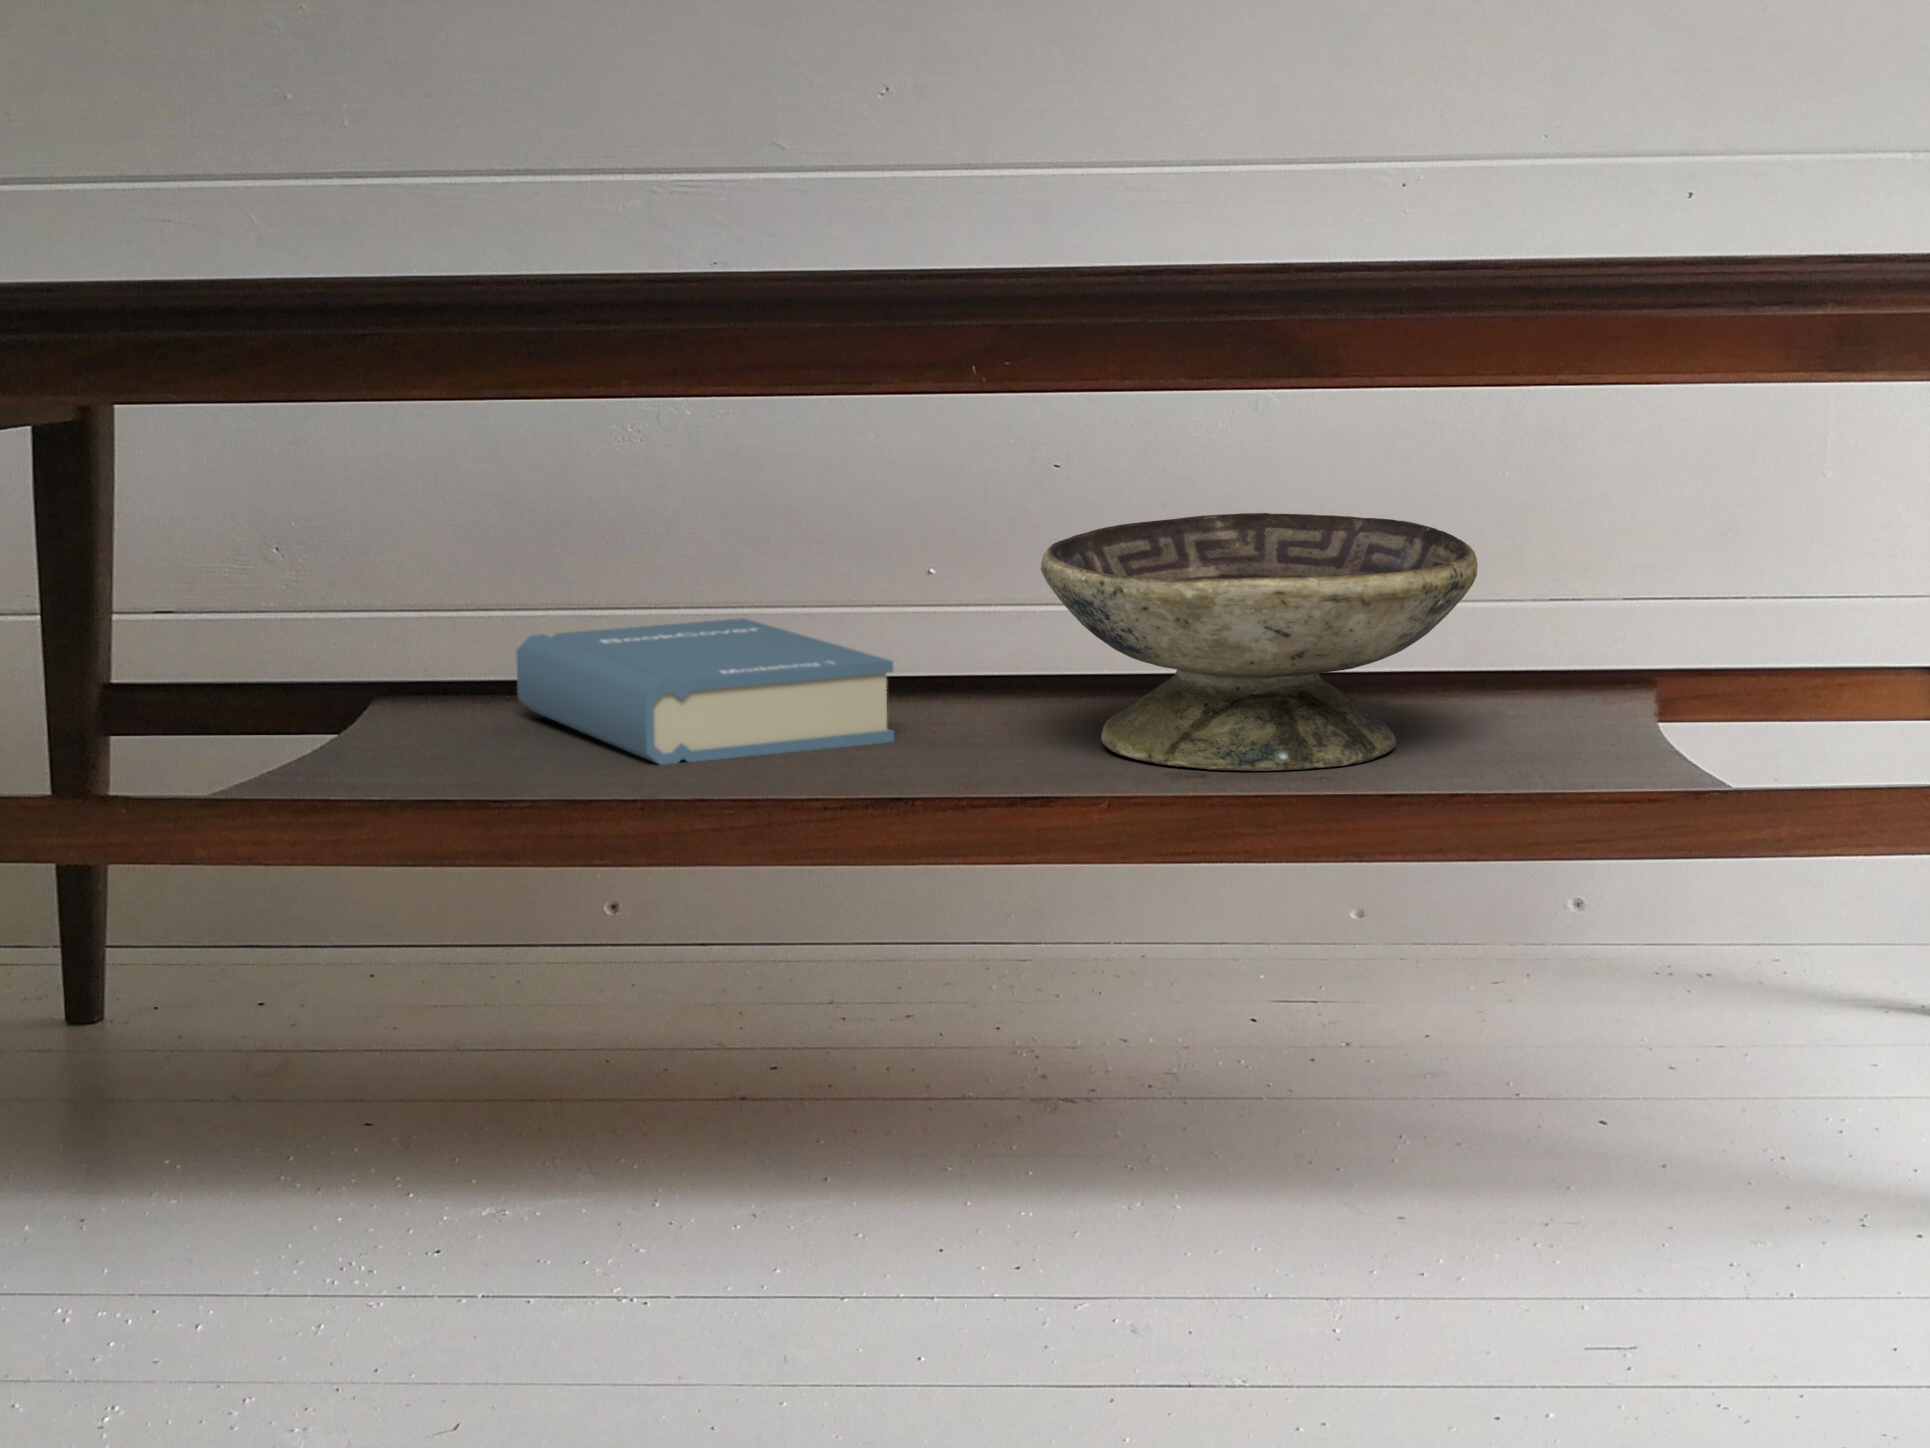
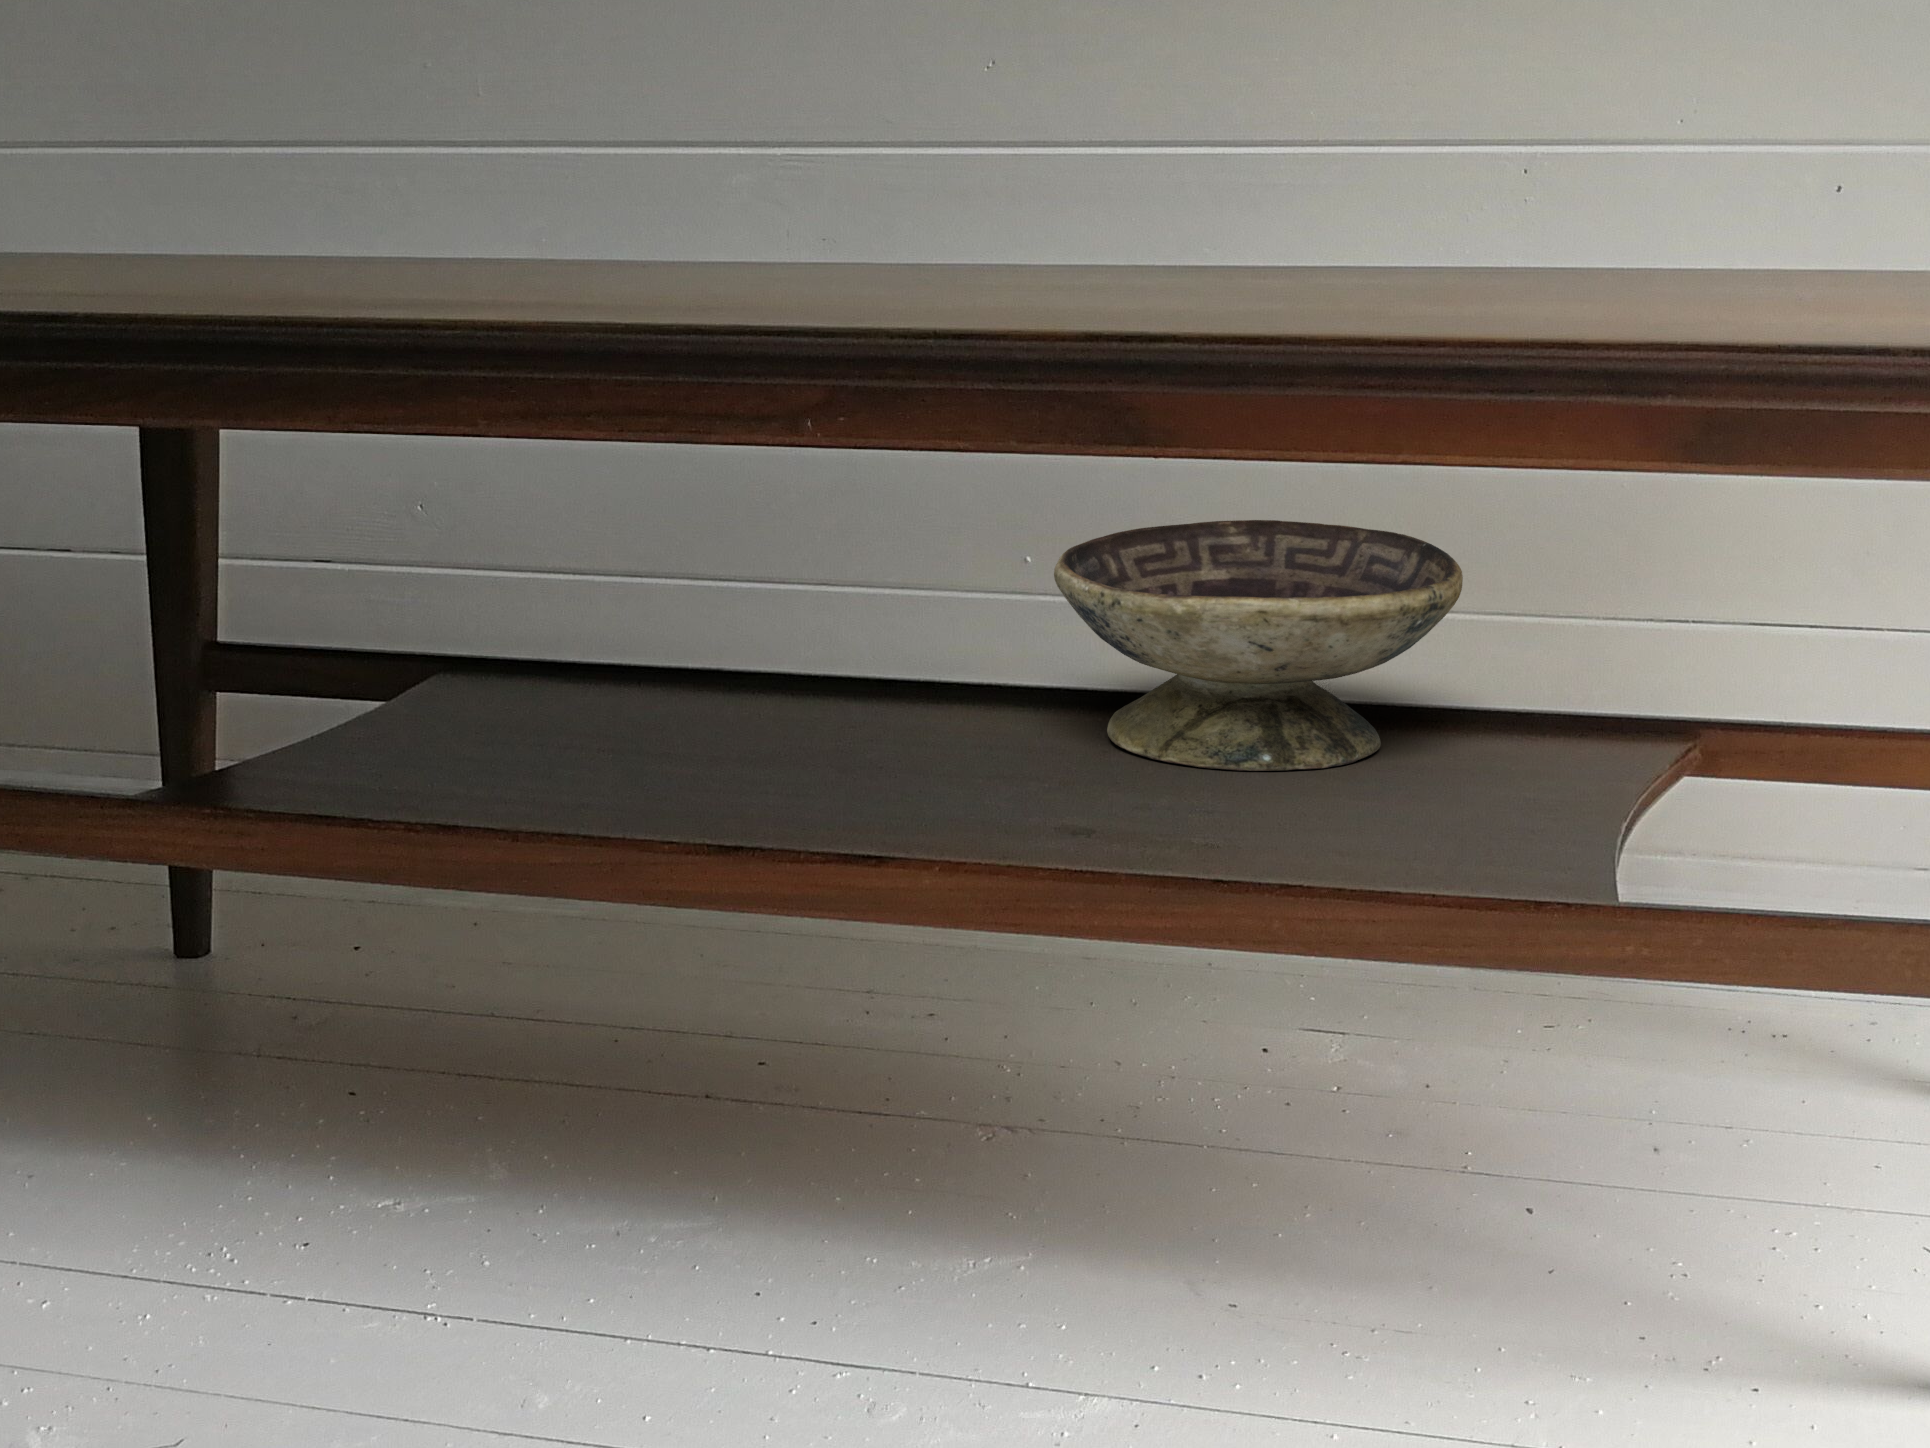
hardback book: present [516,618,894,765] -> none [586,595,921,742]

